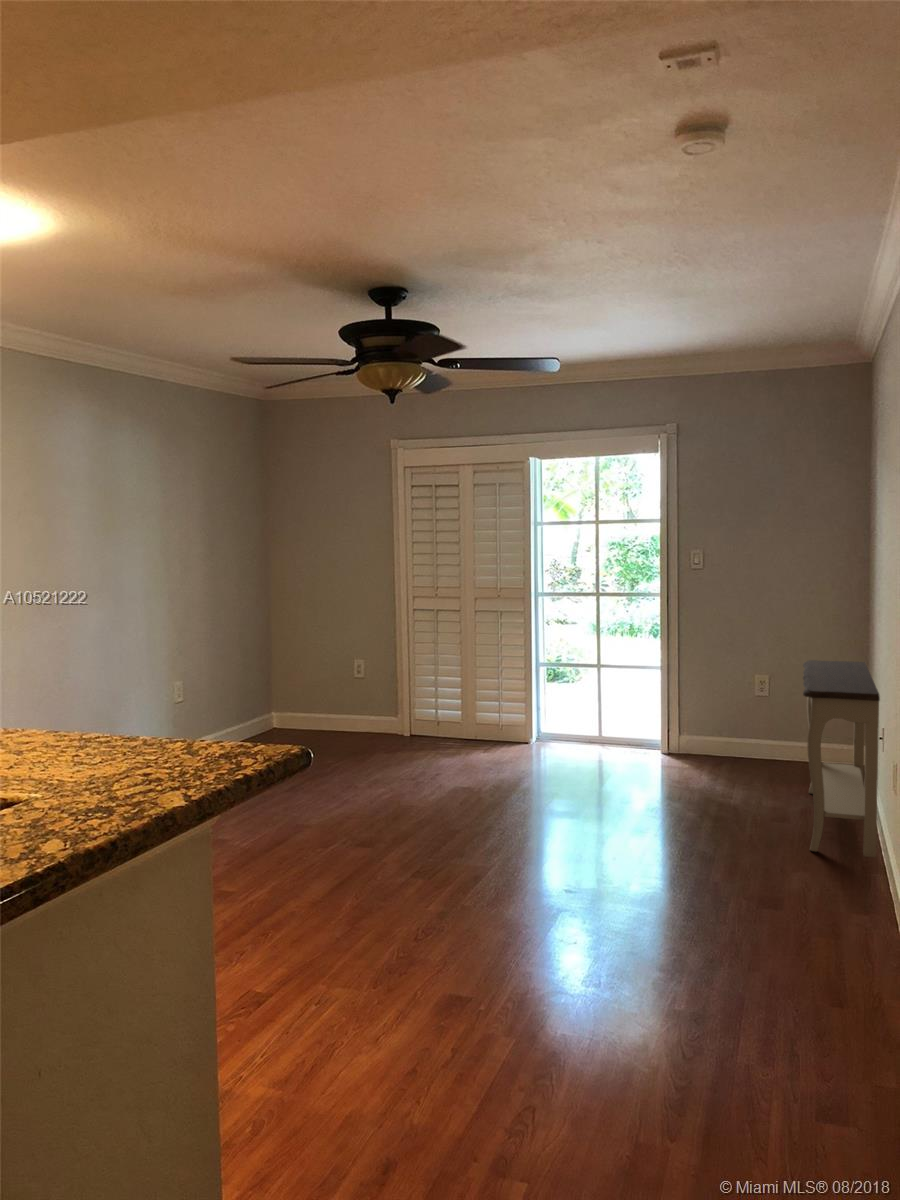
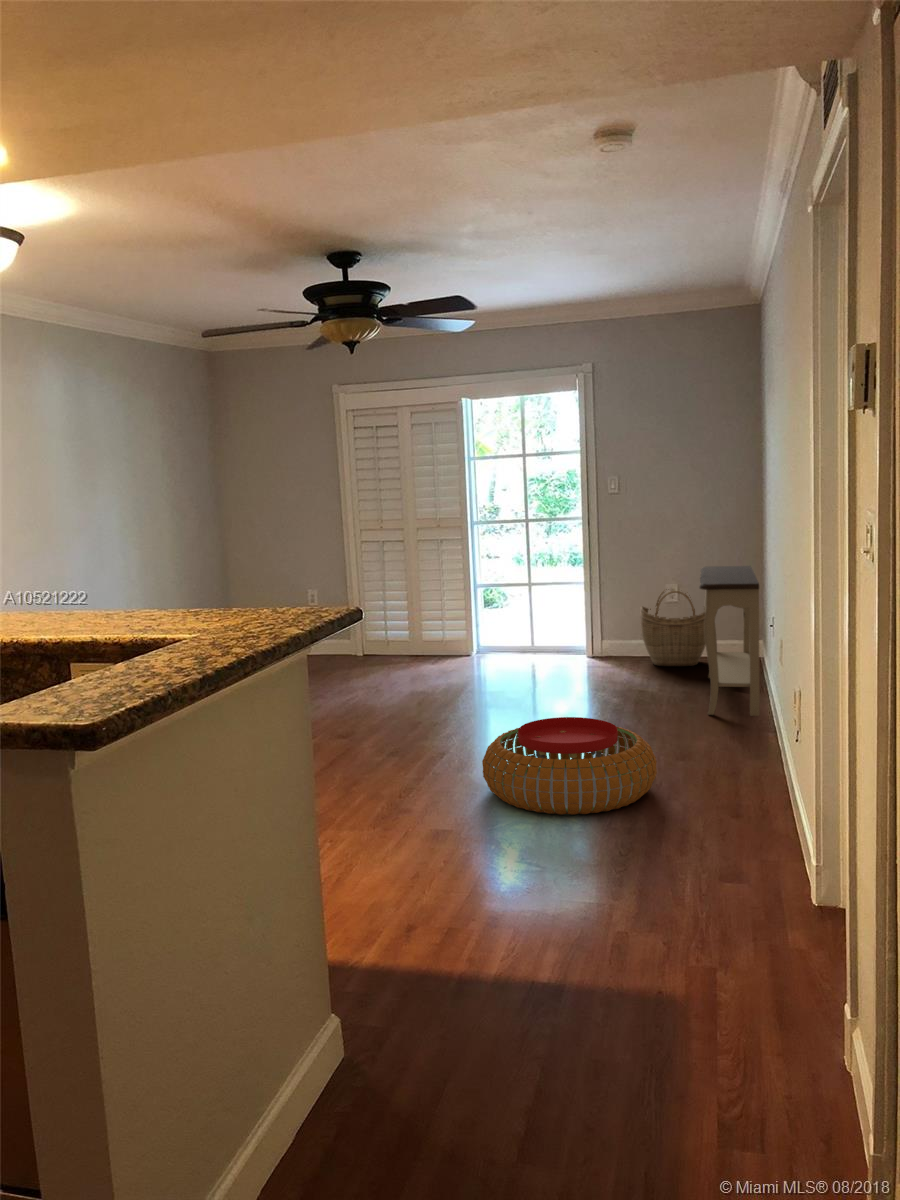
woven basket: none [728,677,812,774] -> present [640,589,705,666]
pouf: none [518,863,744,1009] -> present [482,717,657,815]

